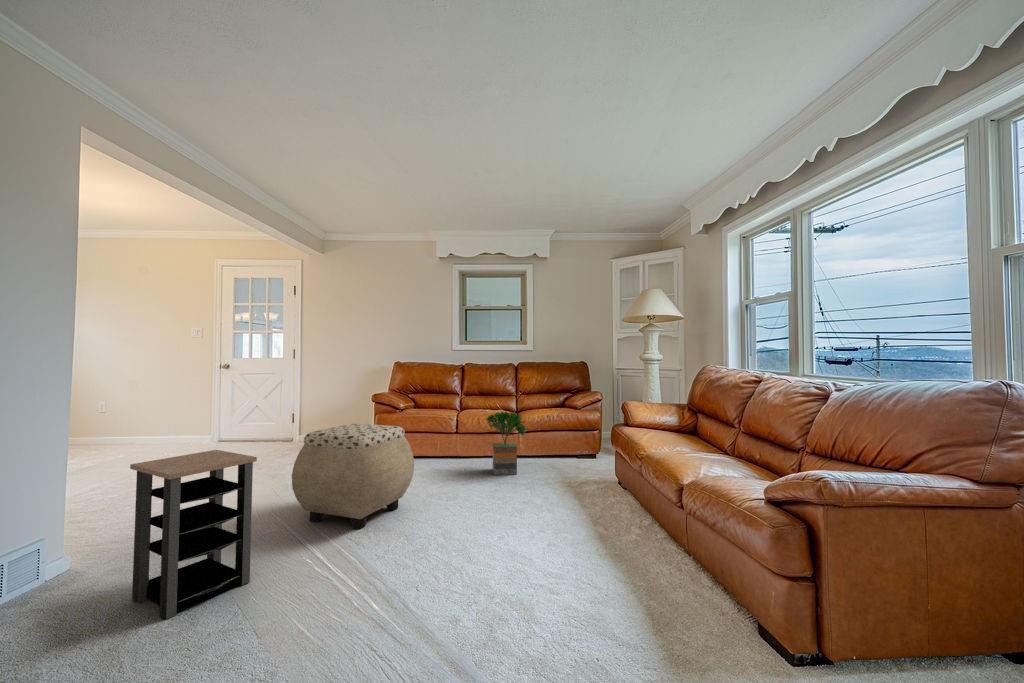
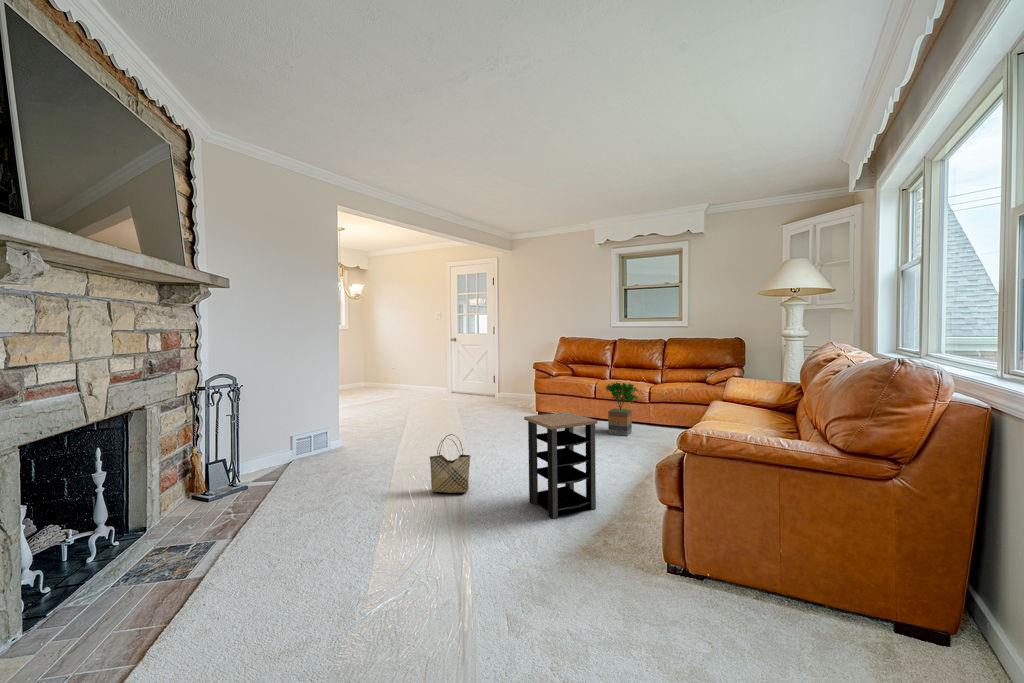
ottoman: present [292,423,414,529] -> none [450,384,525,450]
side table: present [130,450,257,619] -> present [524,412,597,519]
woven basket: none [361,519,435,645] -> present [429,434,470,493]

